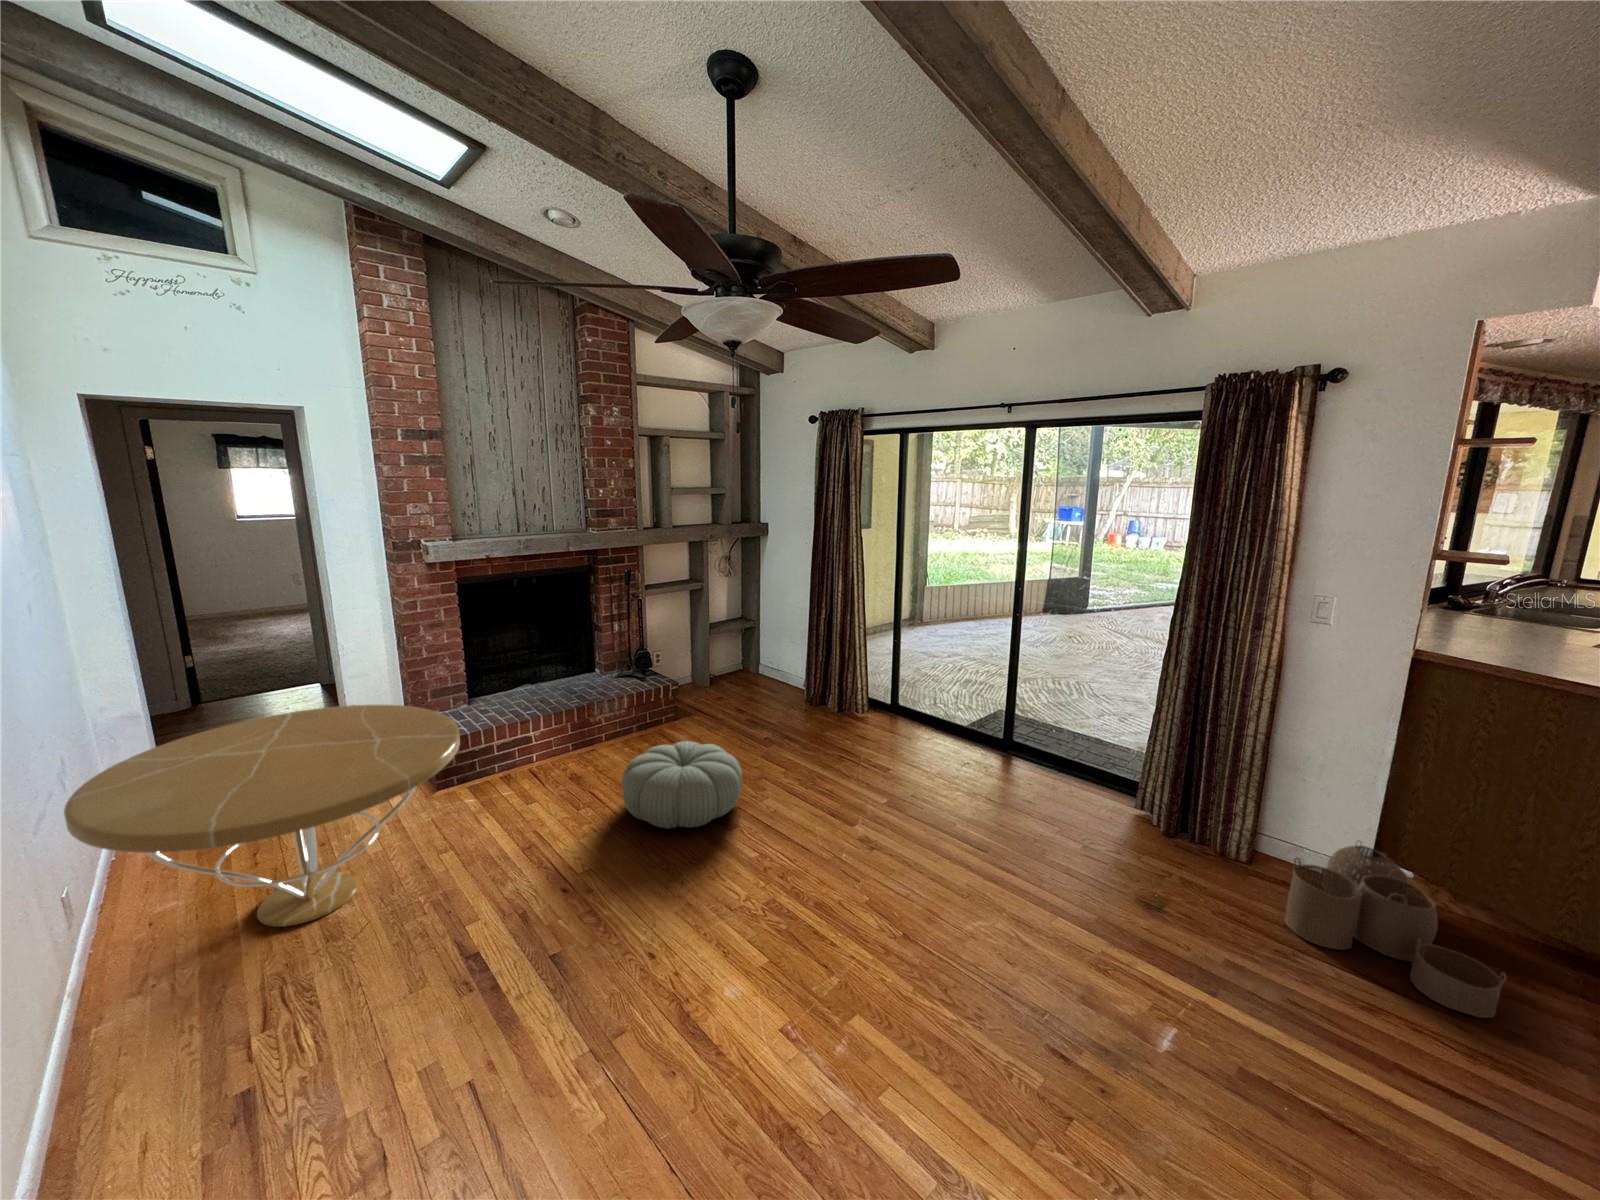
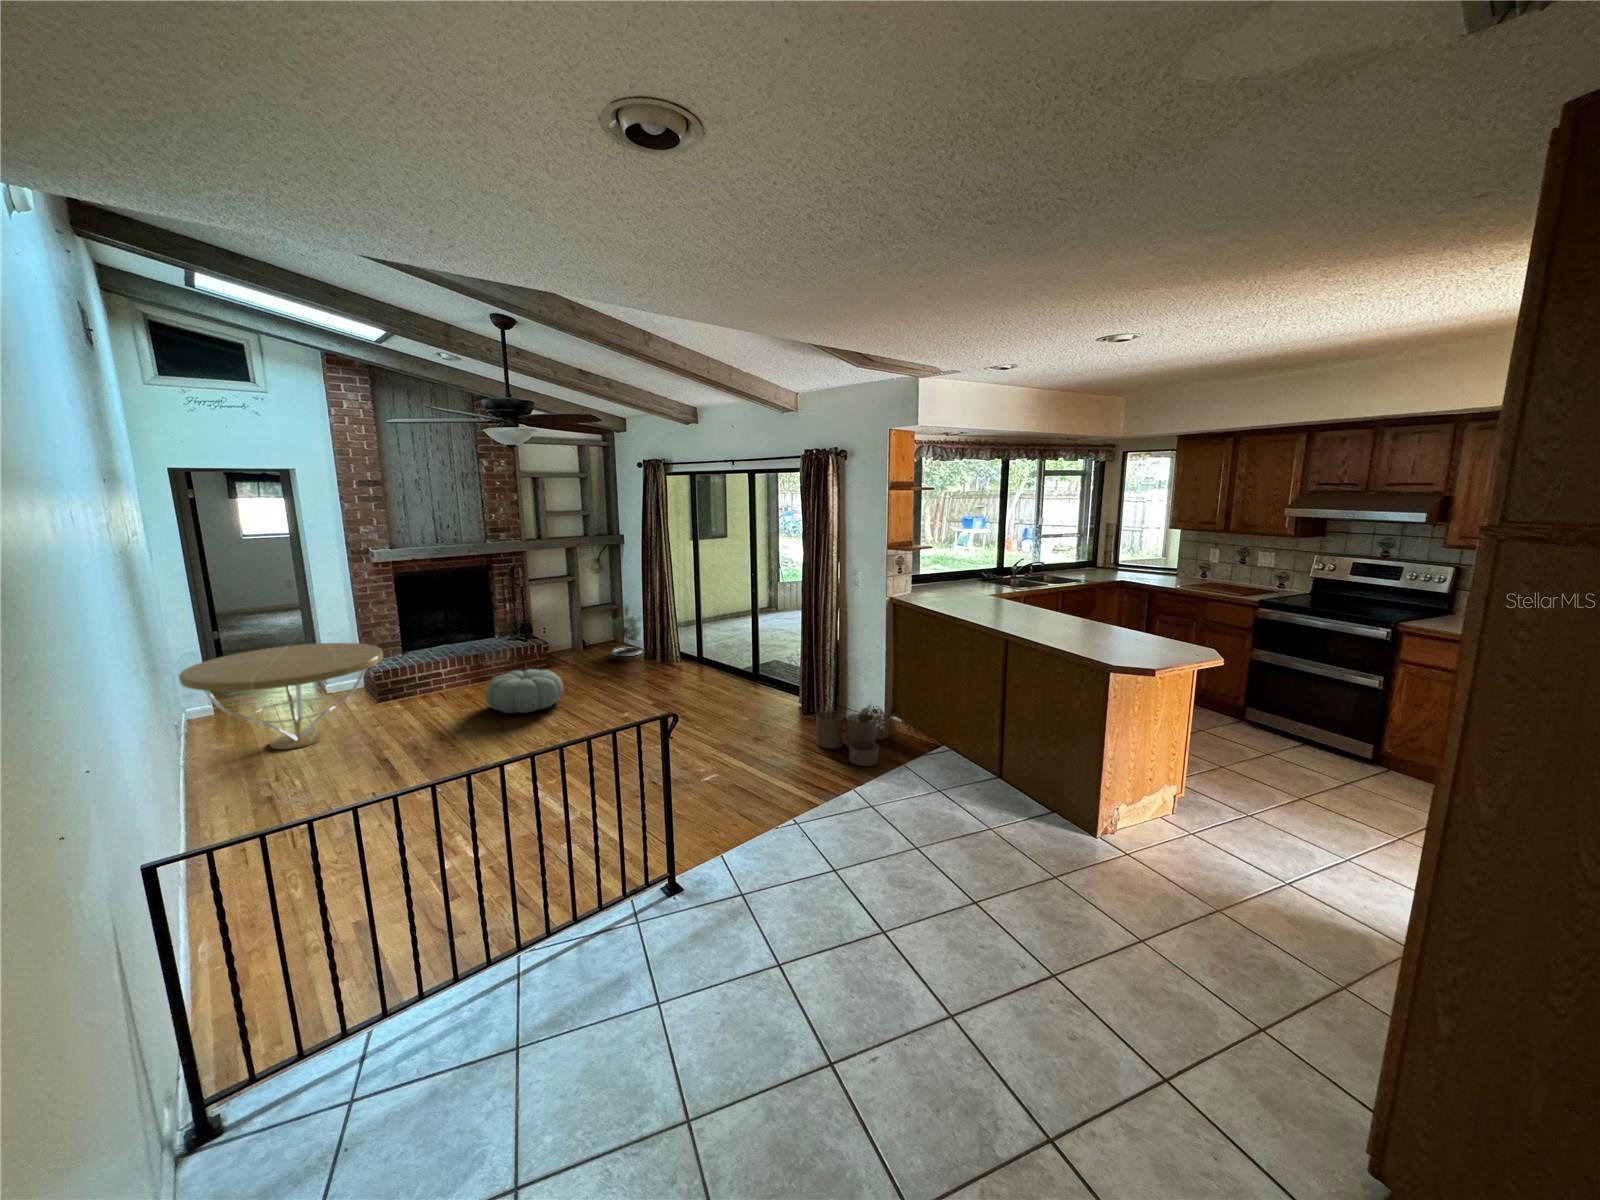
potted tree: none [747,617,801,700] -> present [609,606,642,656]

